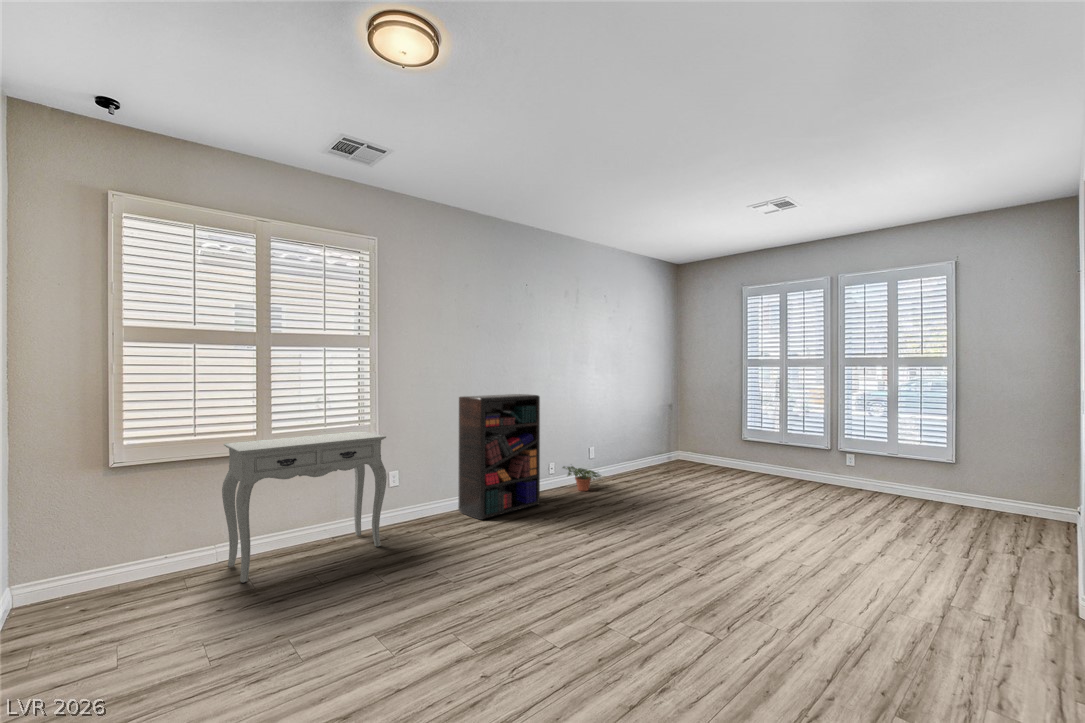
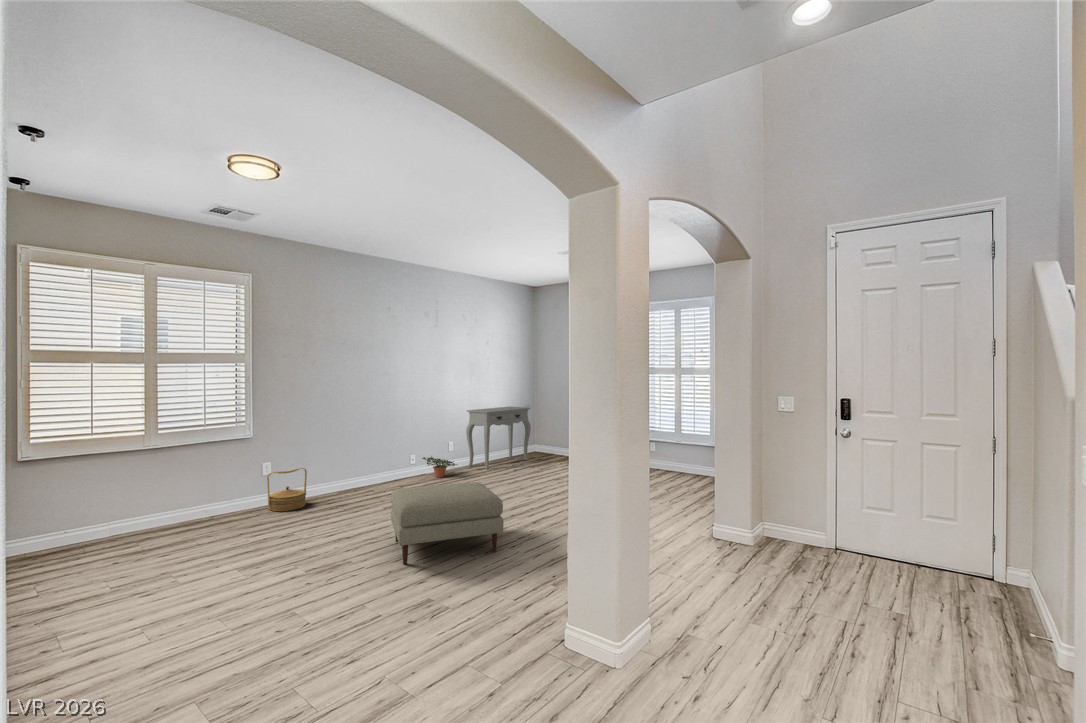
bookshelf: present [458,394,540,519] -> none [326,398,397,500]
console table: present [222,431,387,583] -> present [466,406,531,469]
woven basket: none [395,479,440,534] -> present [267,468,307,511]
ottoman: none [572,512,760,646] -> present [391,482,503,565]

